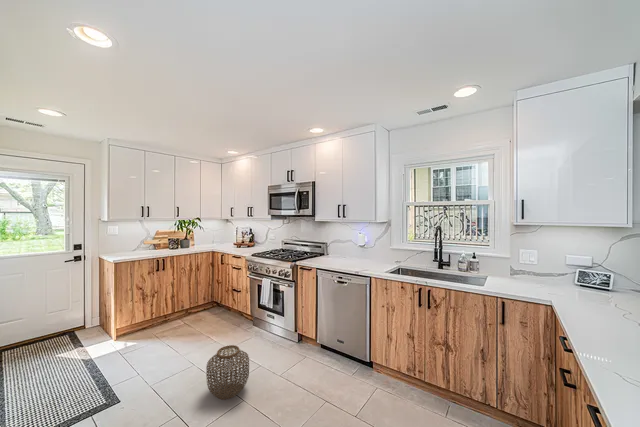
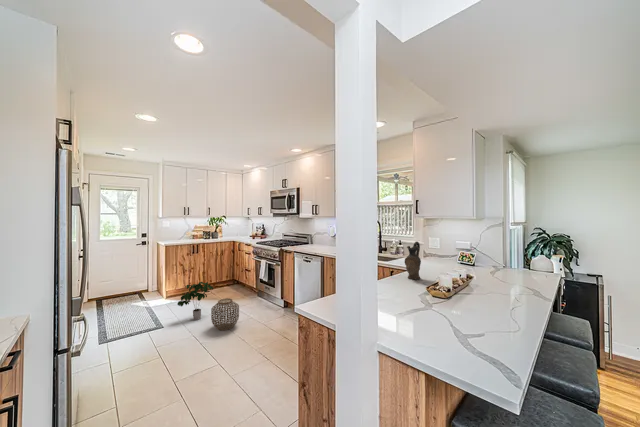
ceramic pitcher: none [579,265,615,328] -> present [405,242,421,279]
potted plant: none [145,318,200,381] -> present [177,282,213,320]

